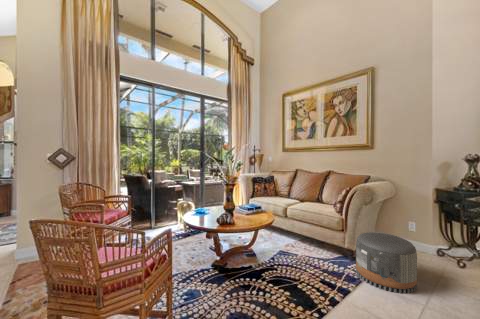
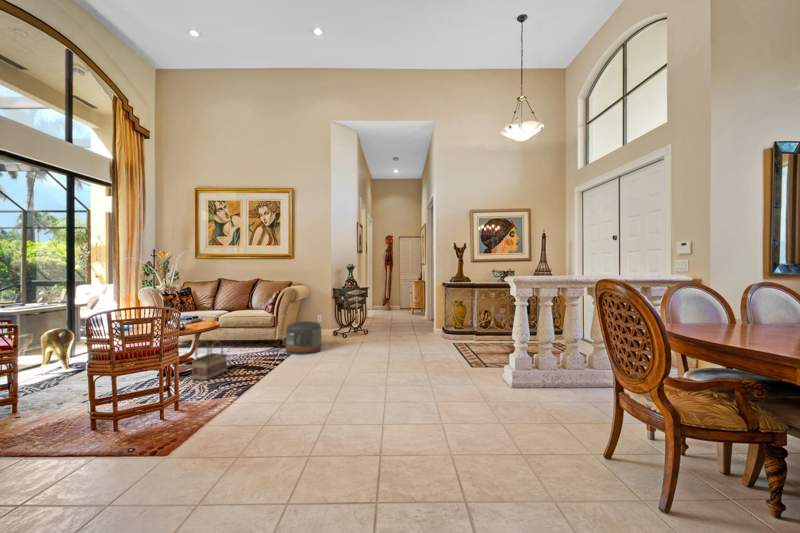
basket: none [222,241,265,300] -> present [192,340,227,380]

